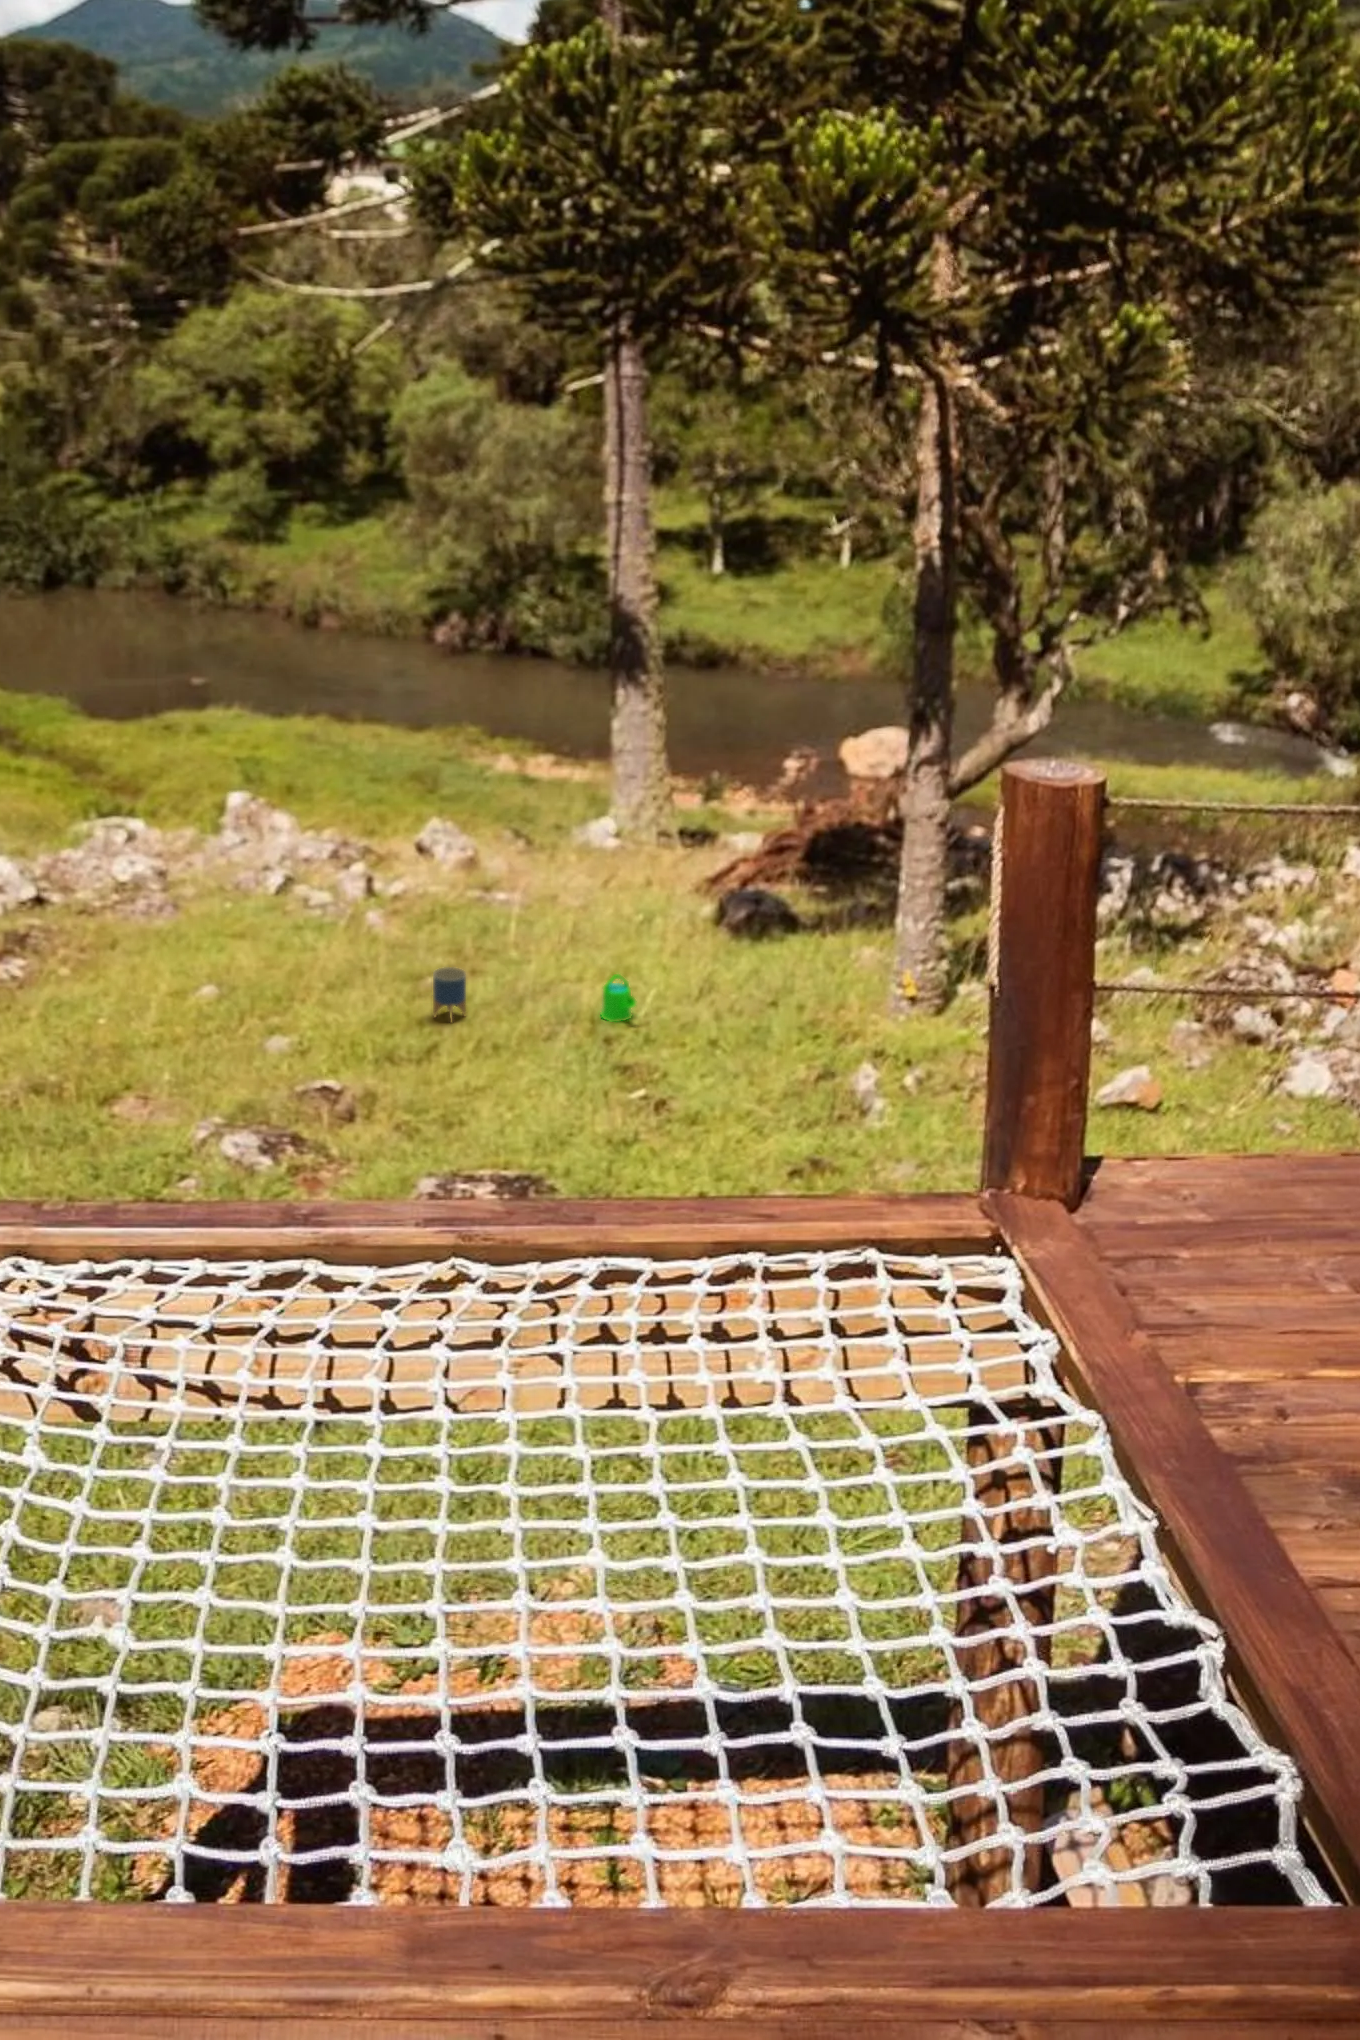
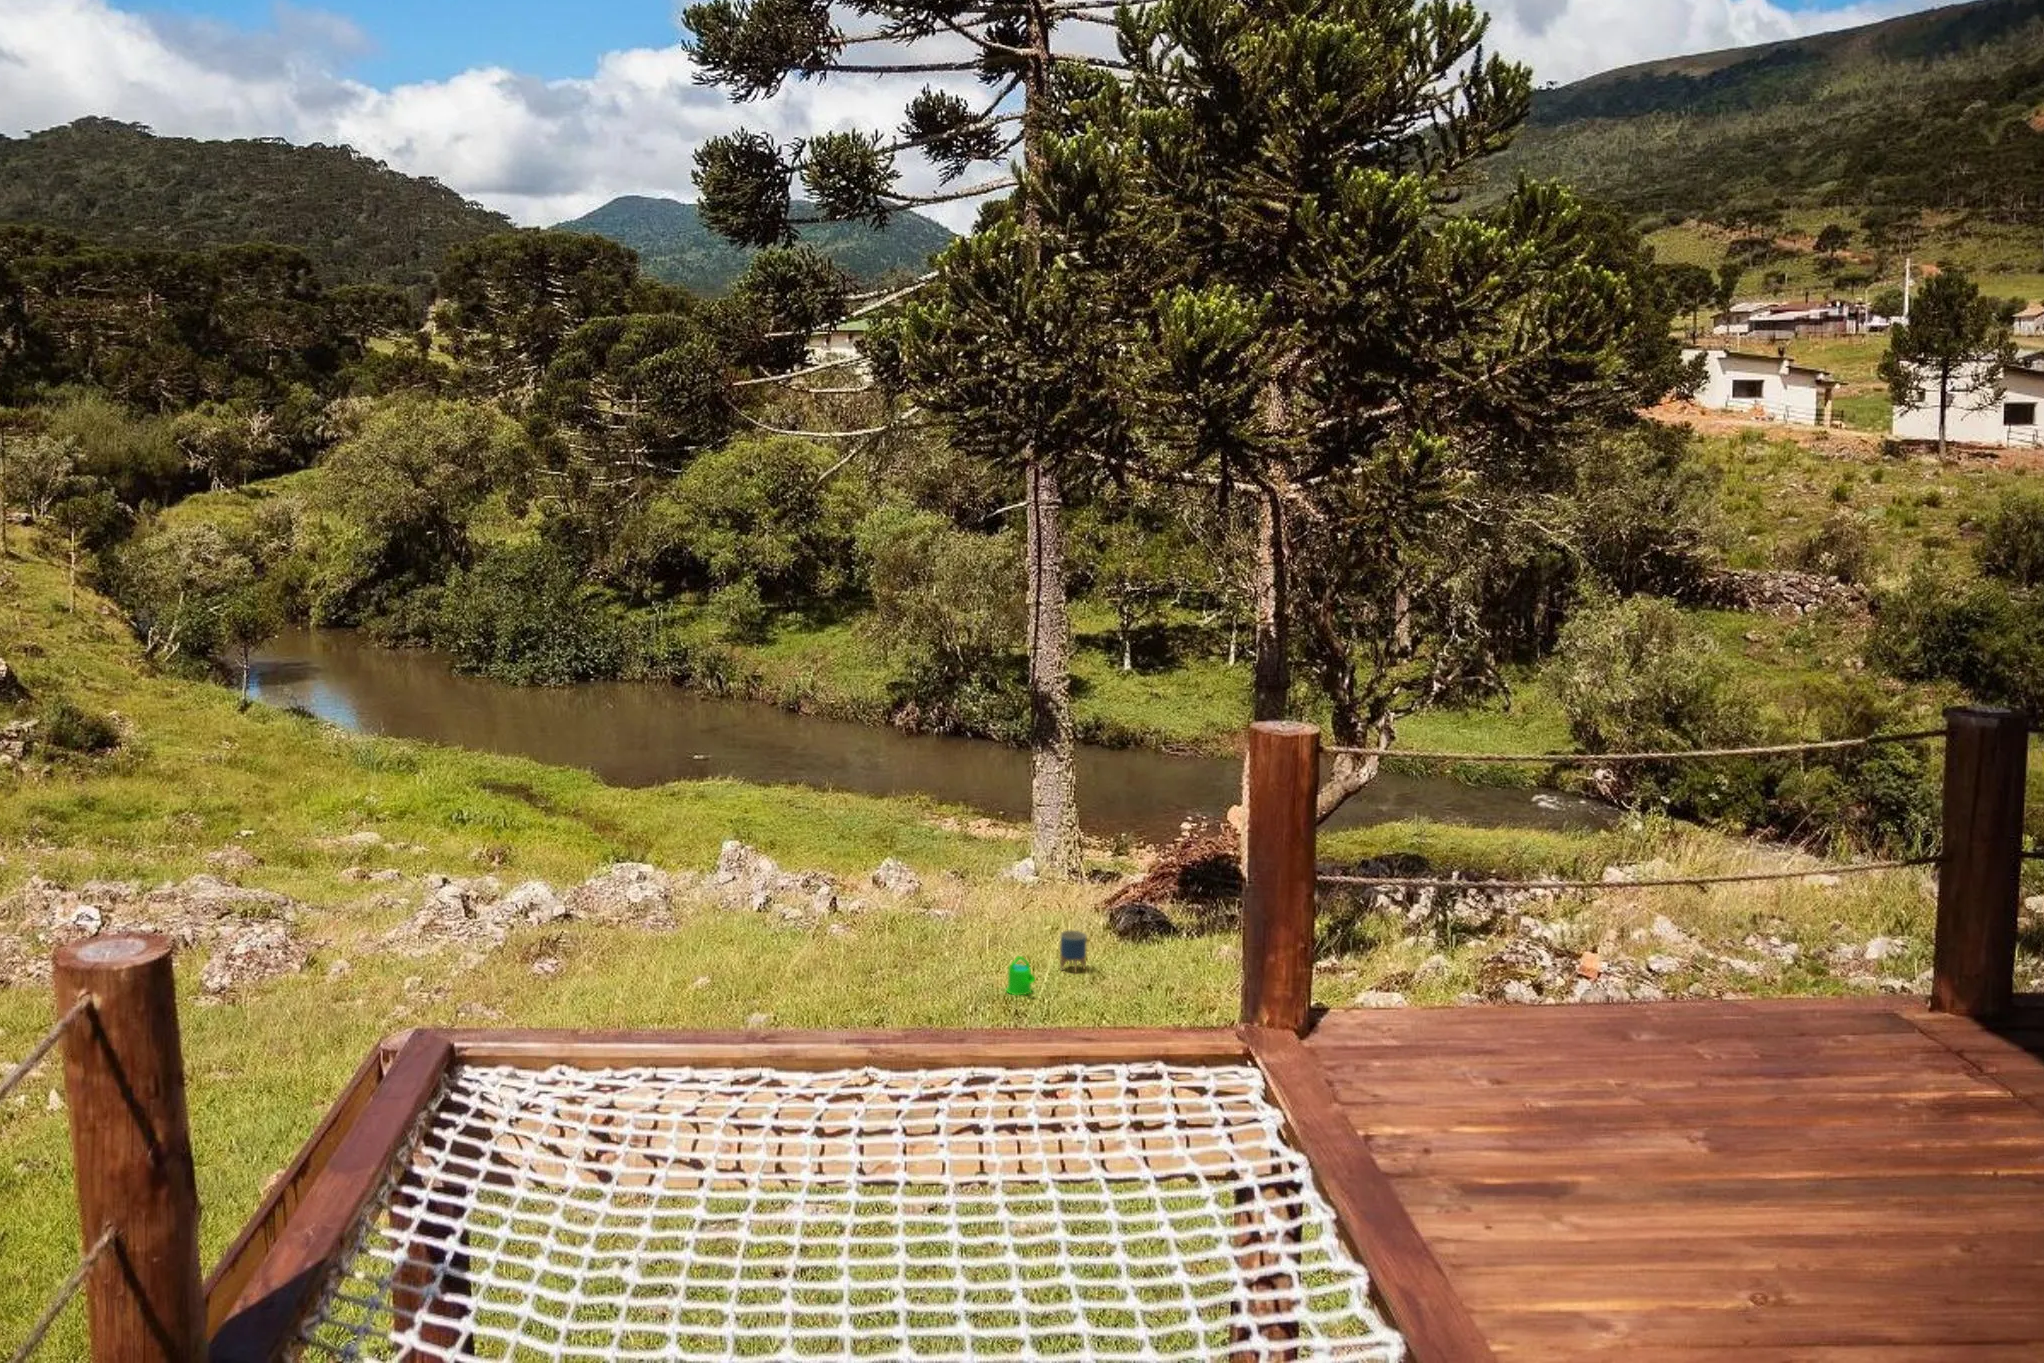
planter: present [433,967,466,1022] -> present [1060,930,1087,973]

